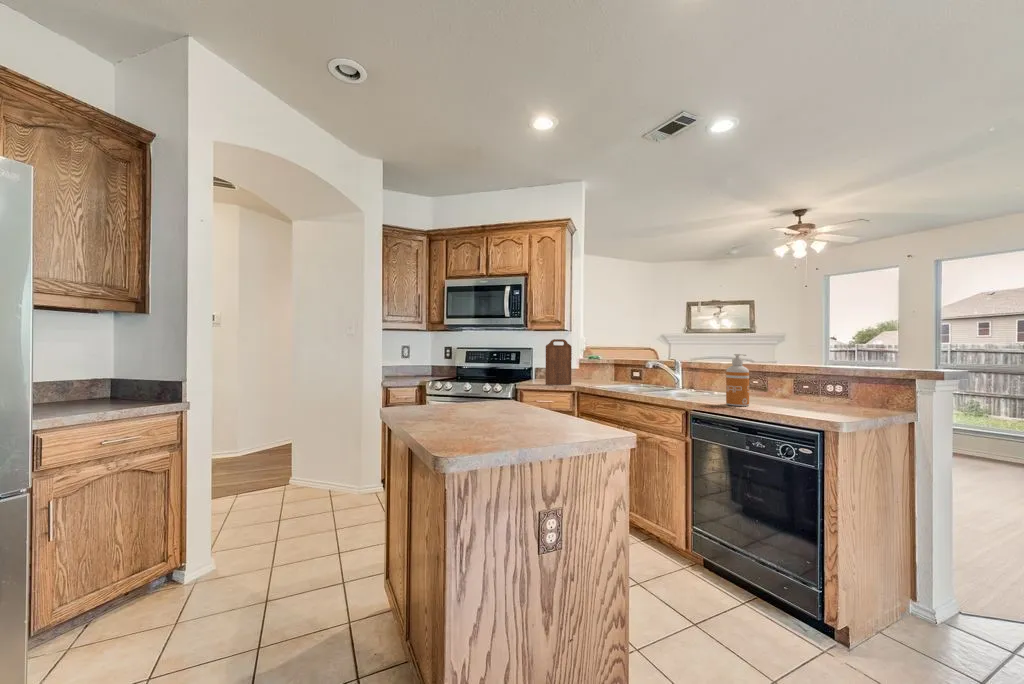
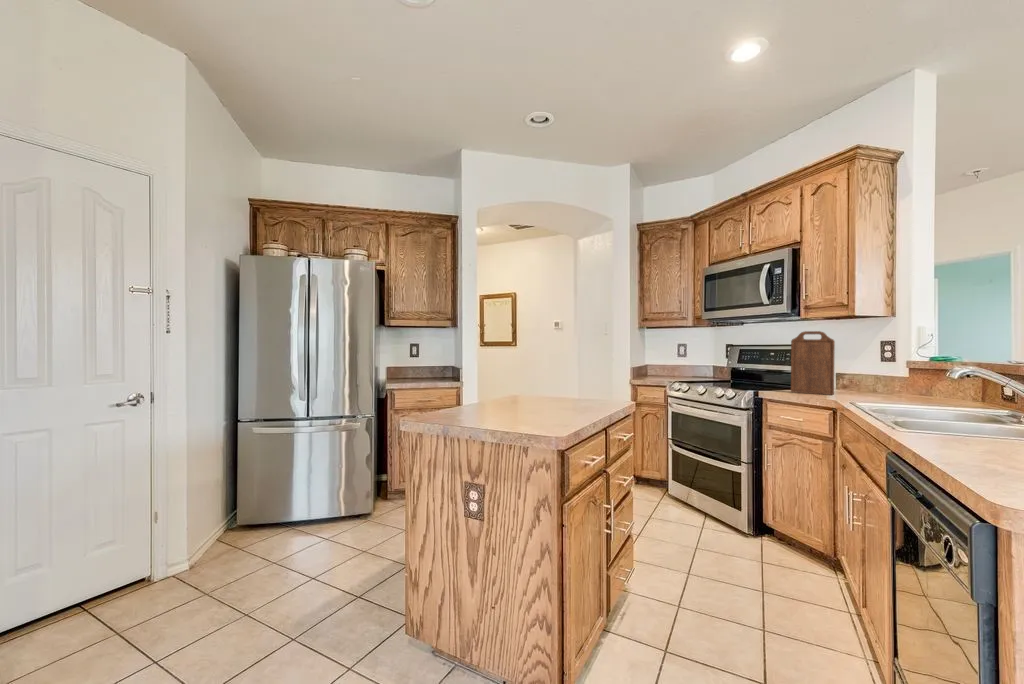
soap dispenser: present [726,354,749,406] -> none [933,356,986,454]

